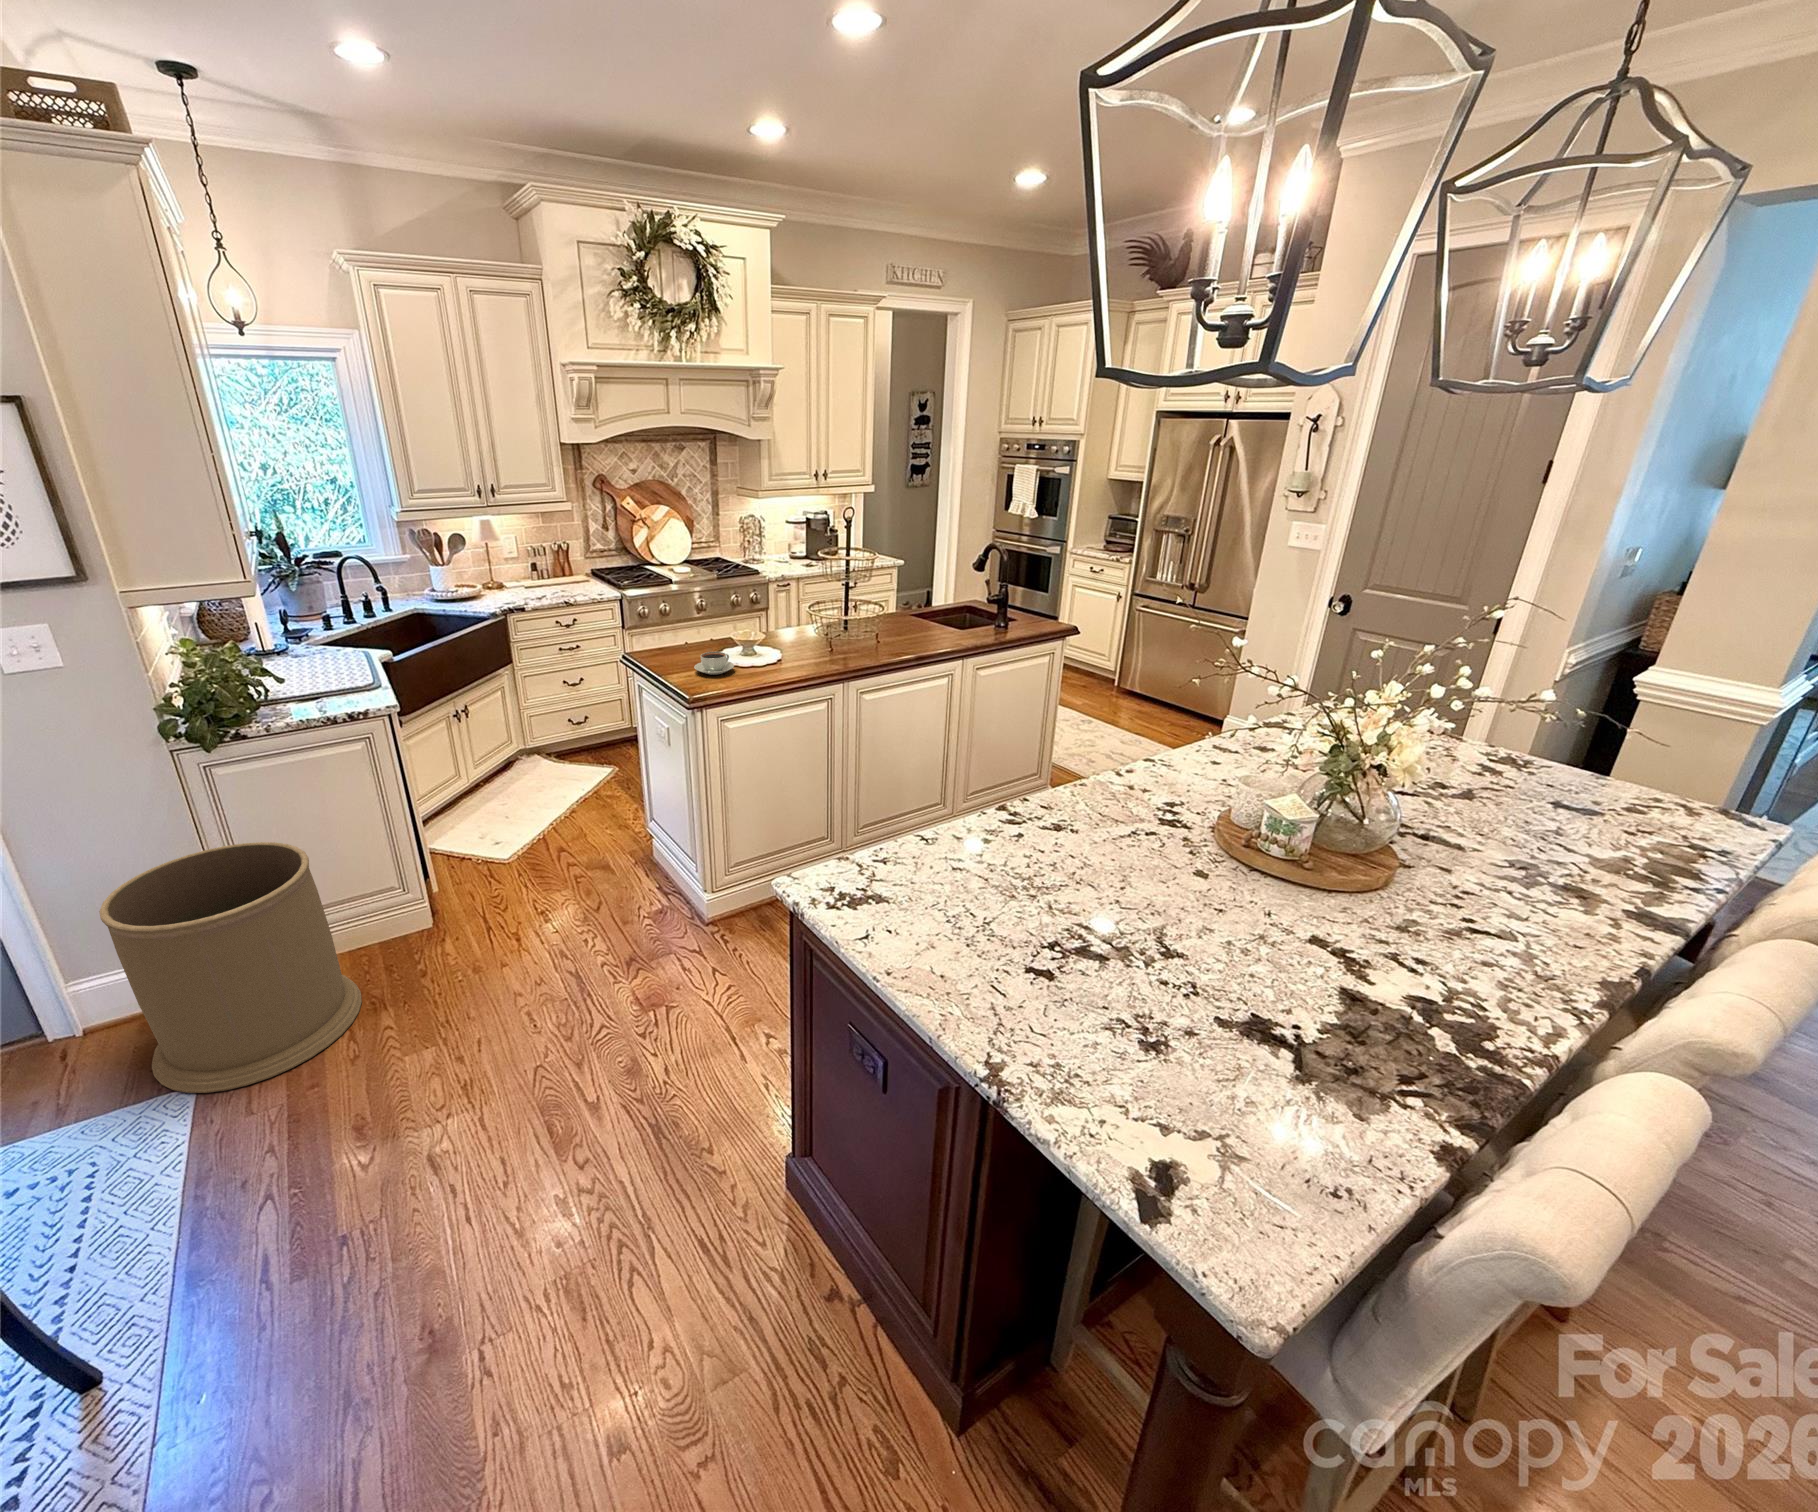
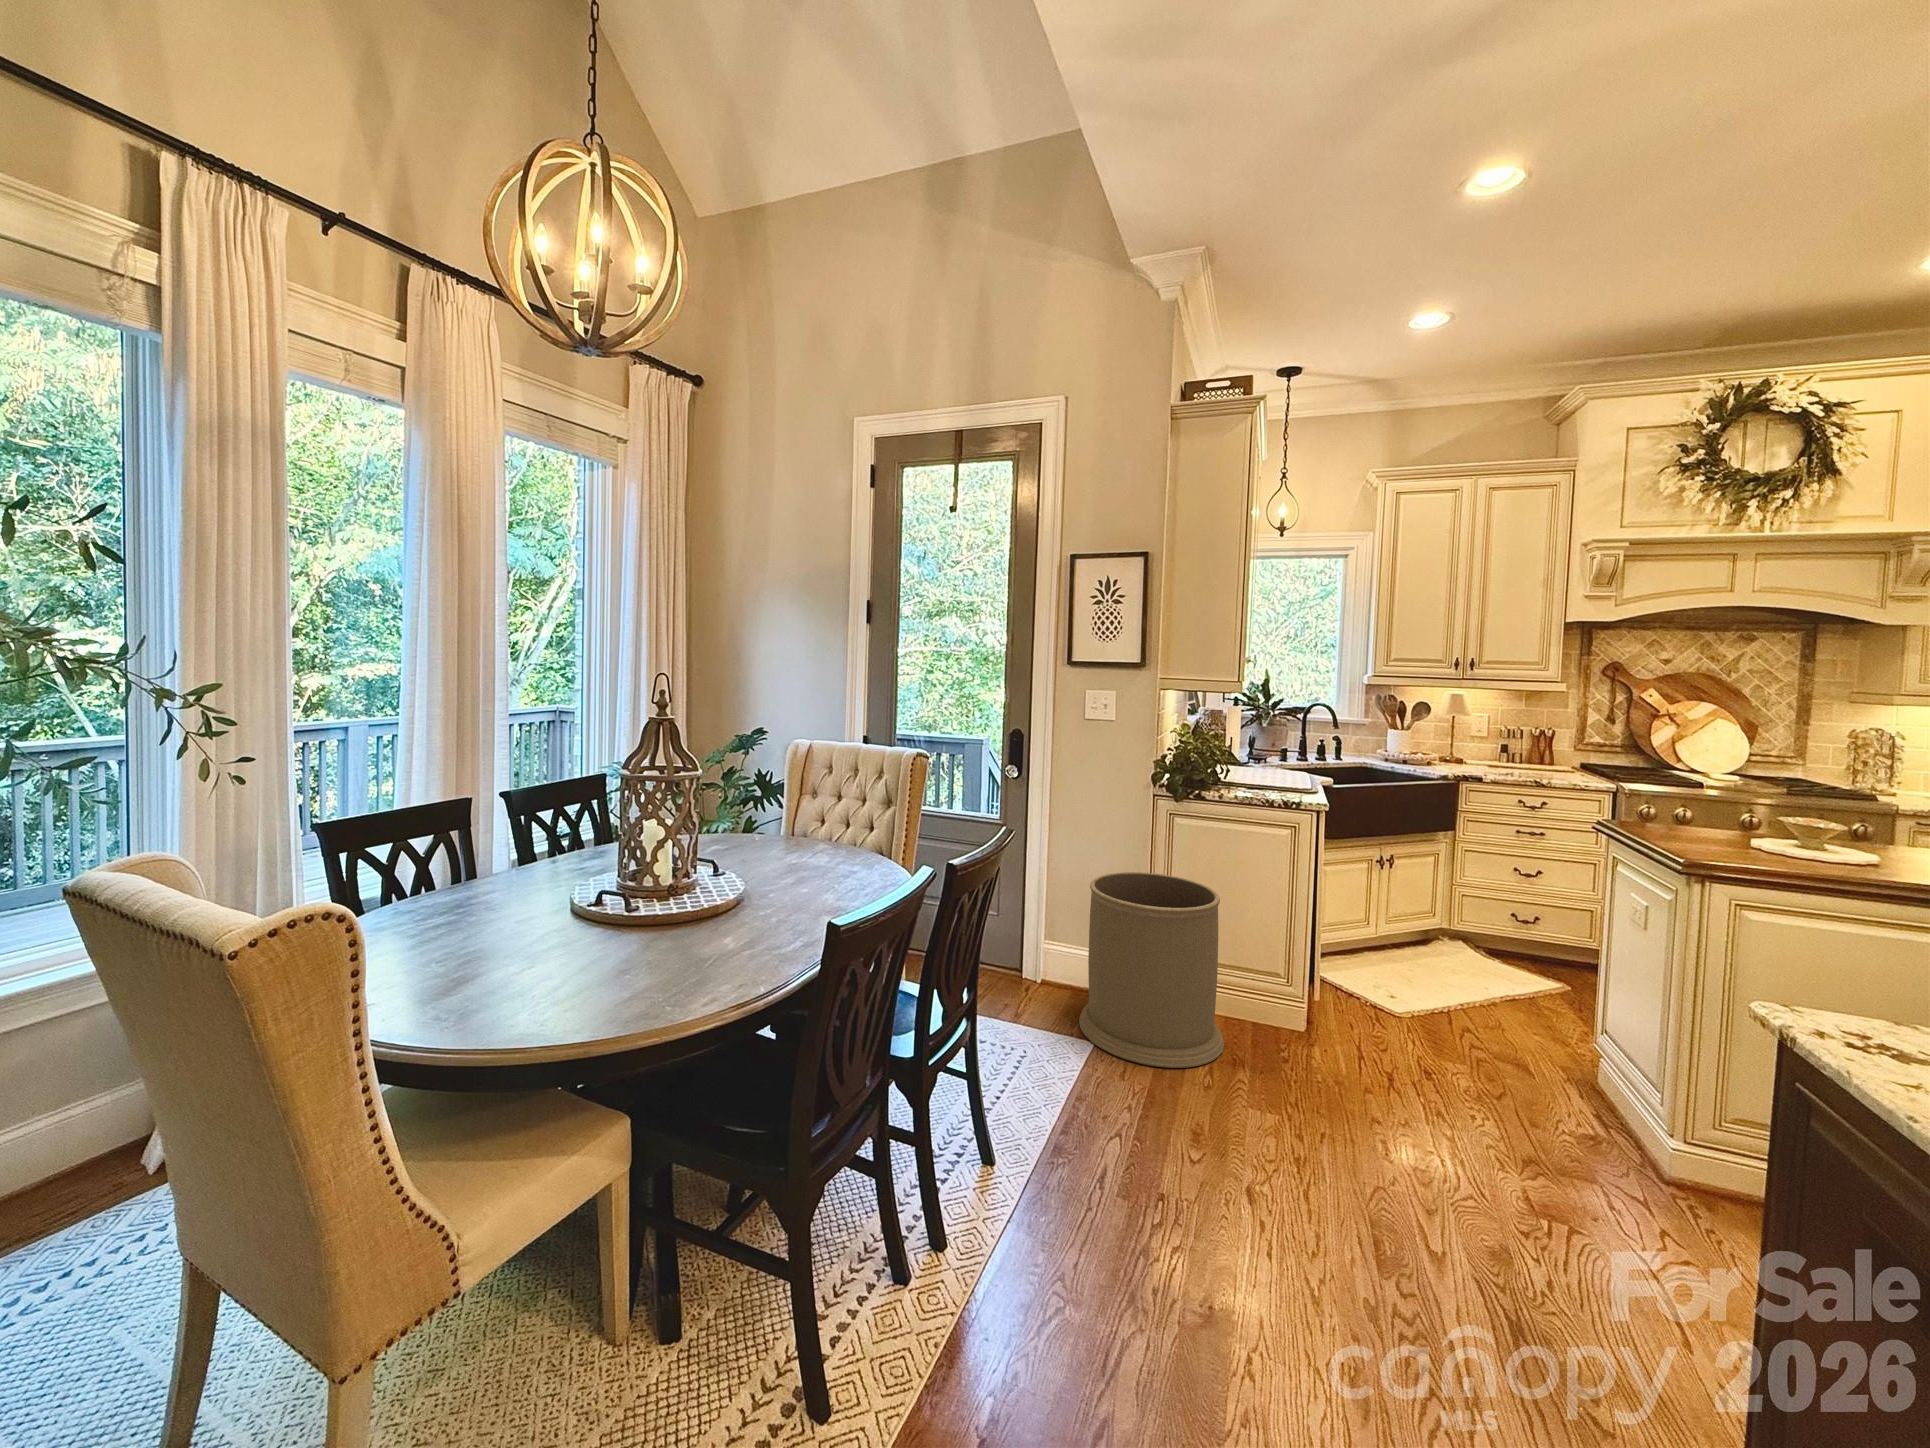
coffee cup: present [694,652,734,675] -> none [1706,813,1786,843]

